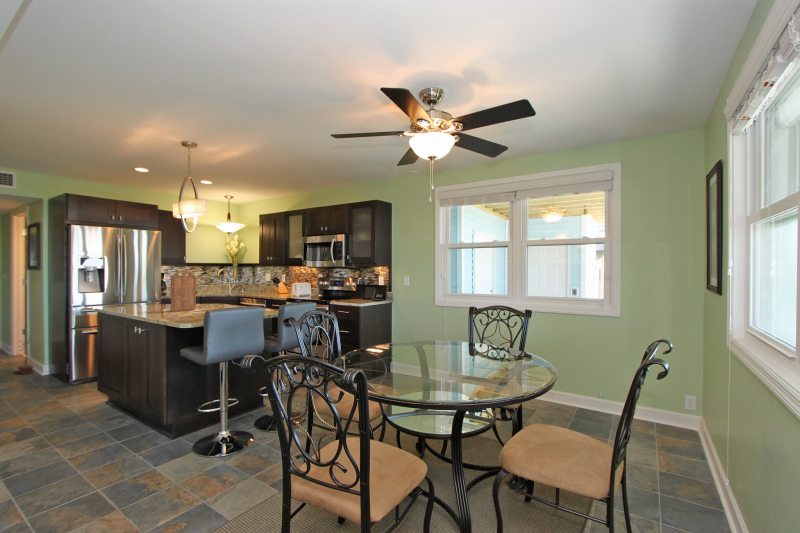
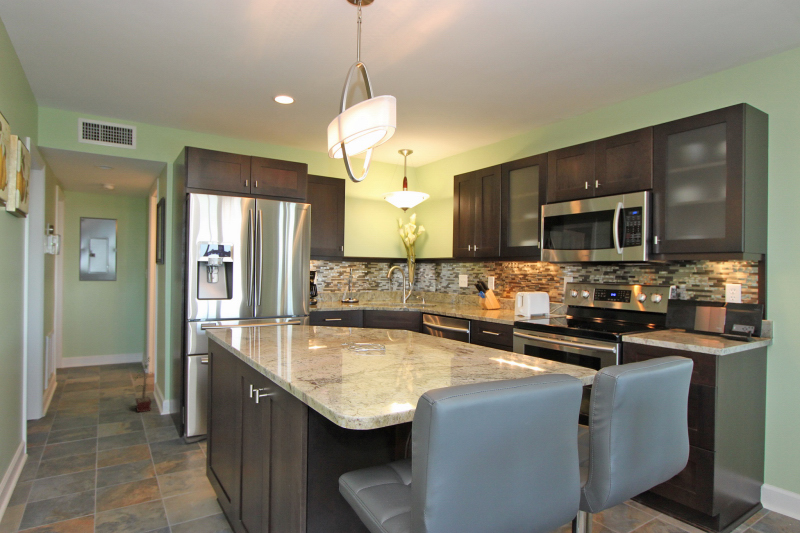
cutting board: present [171,270,196,312] -> none [327,263,376,355]

